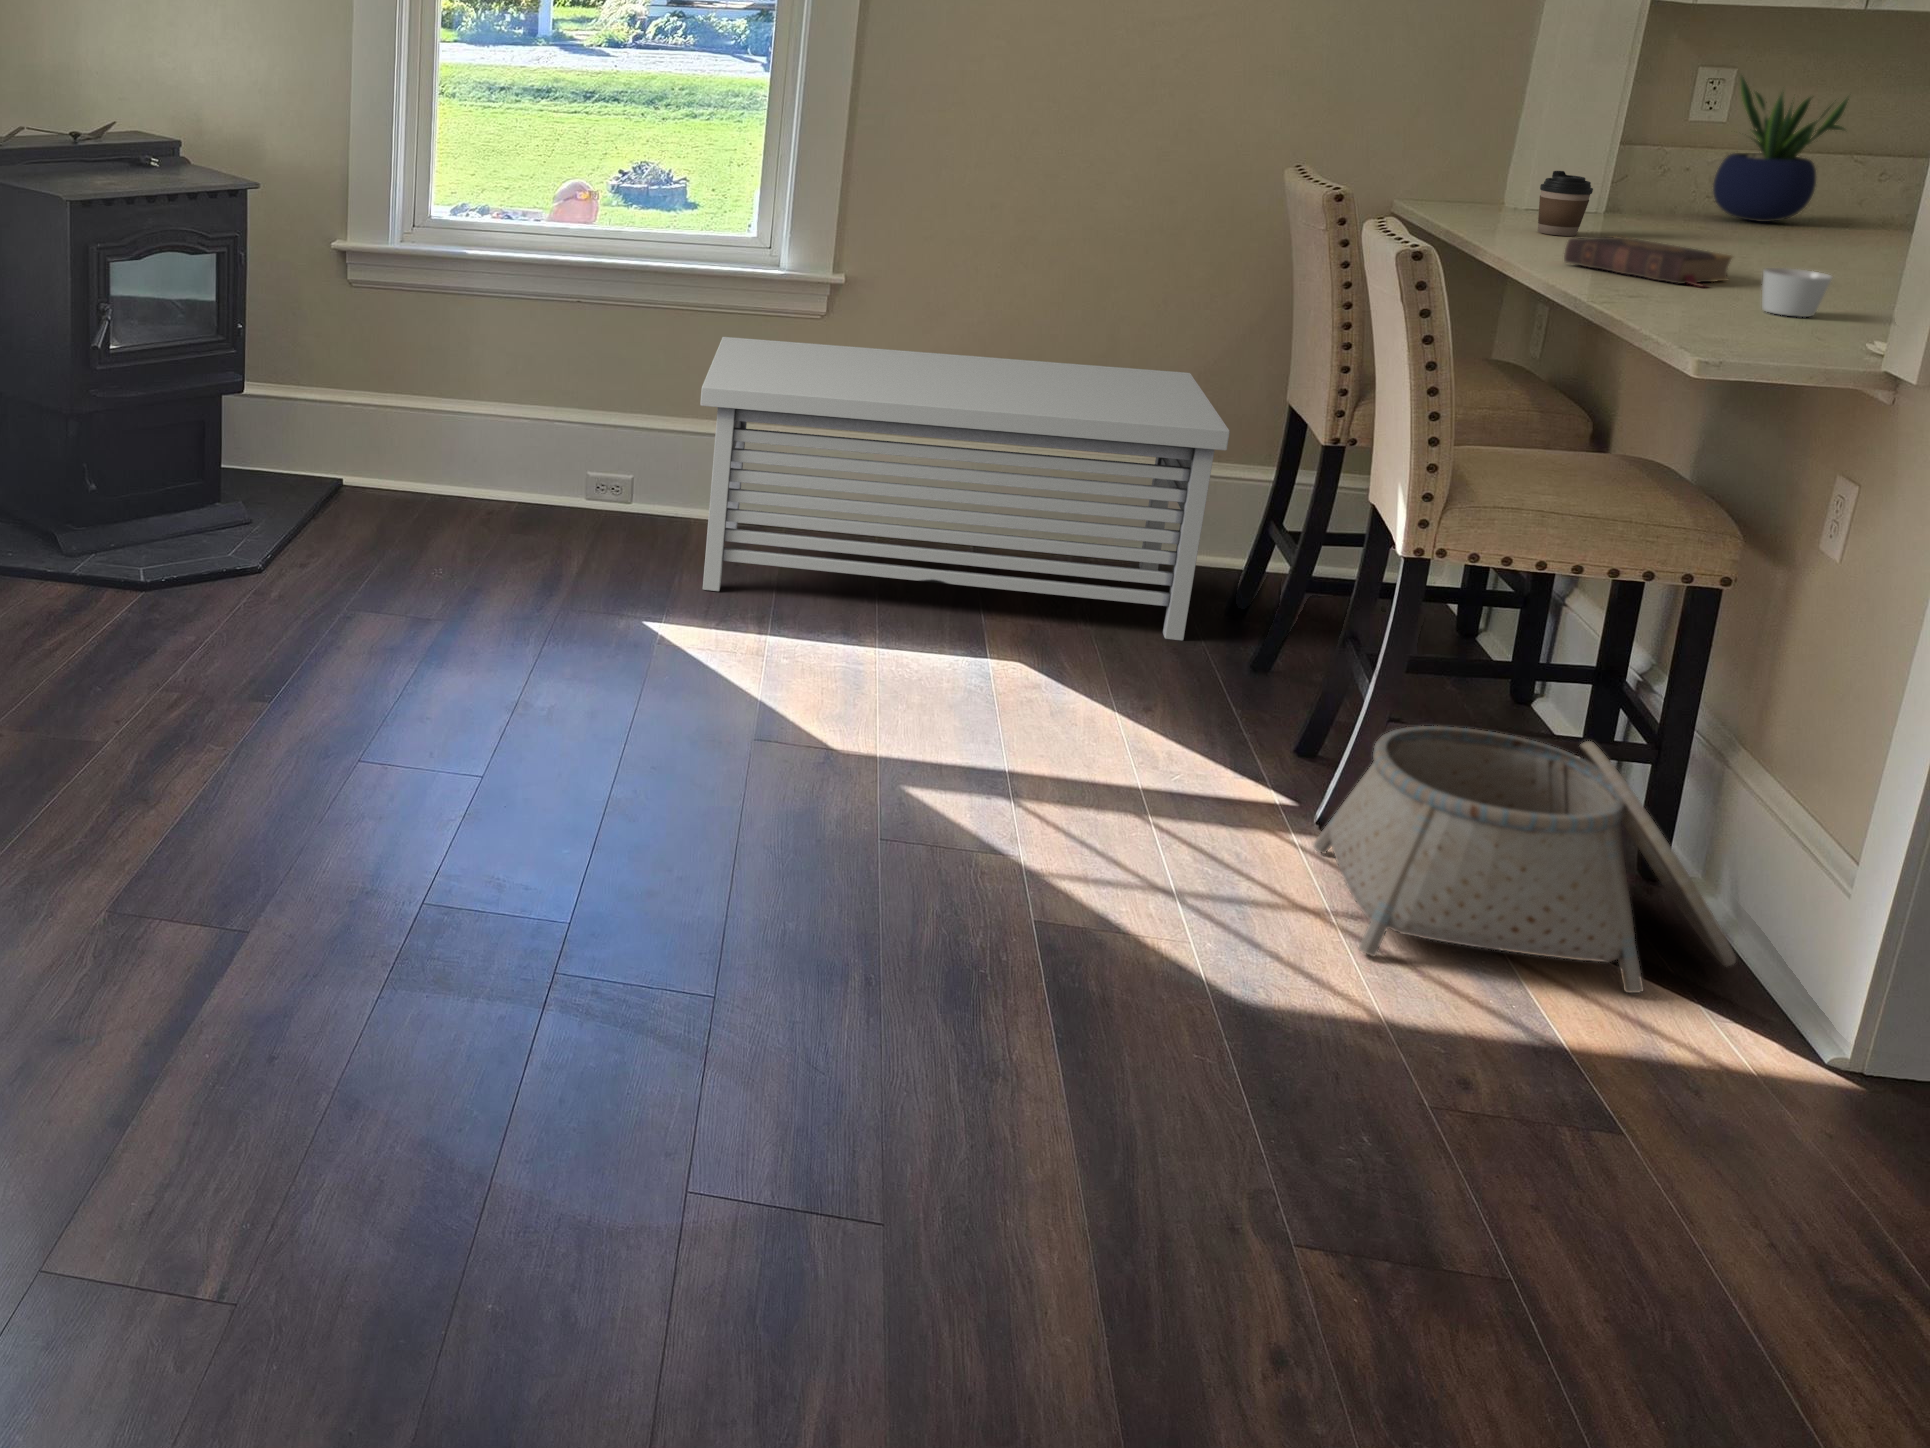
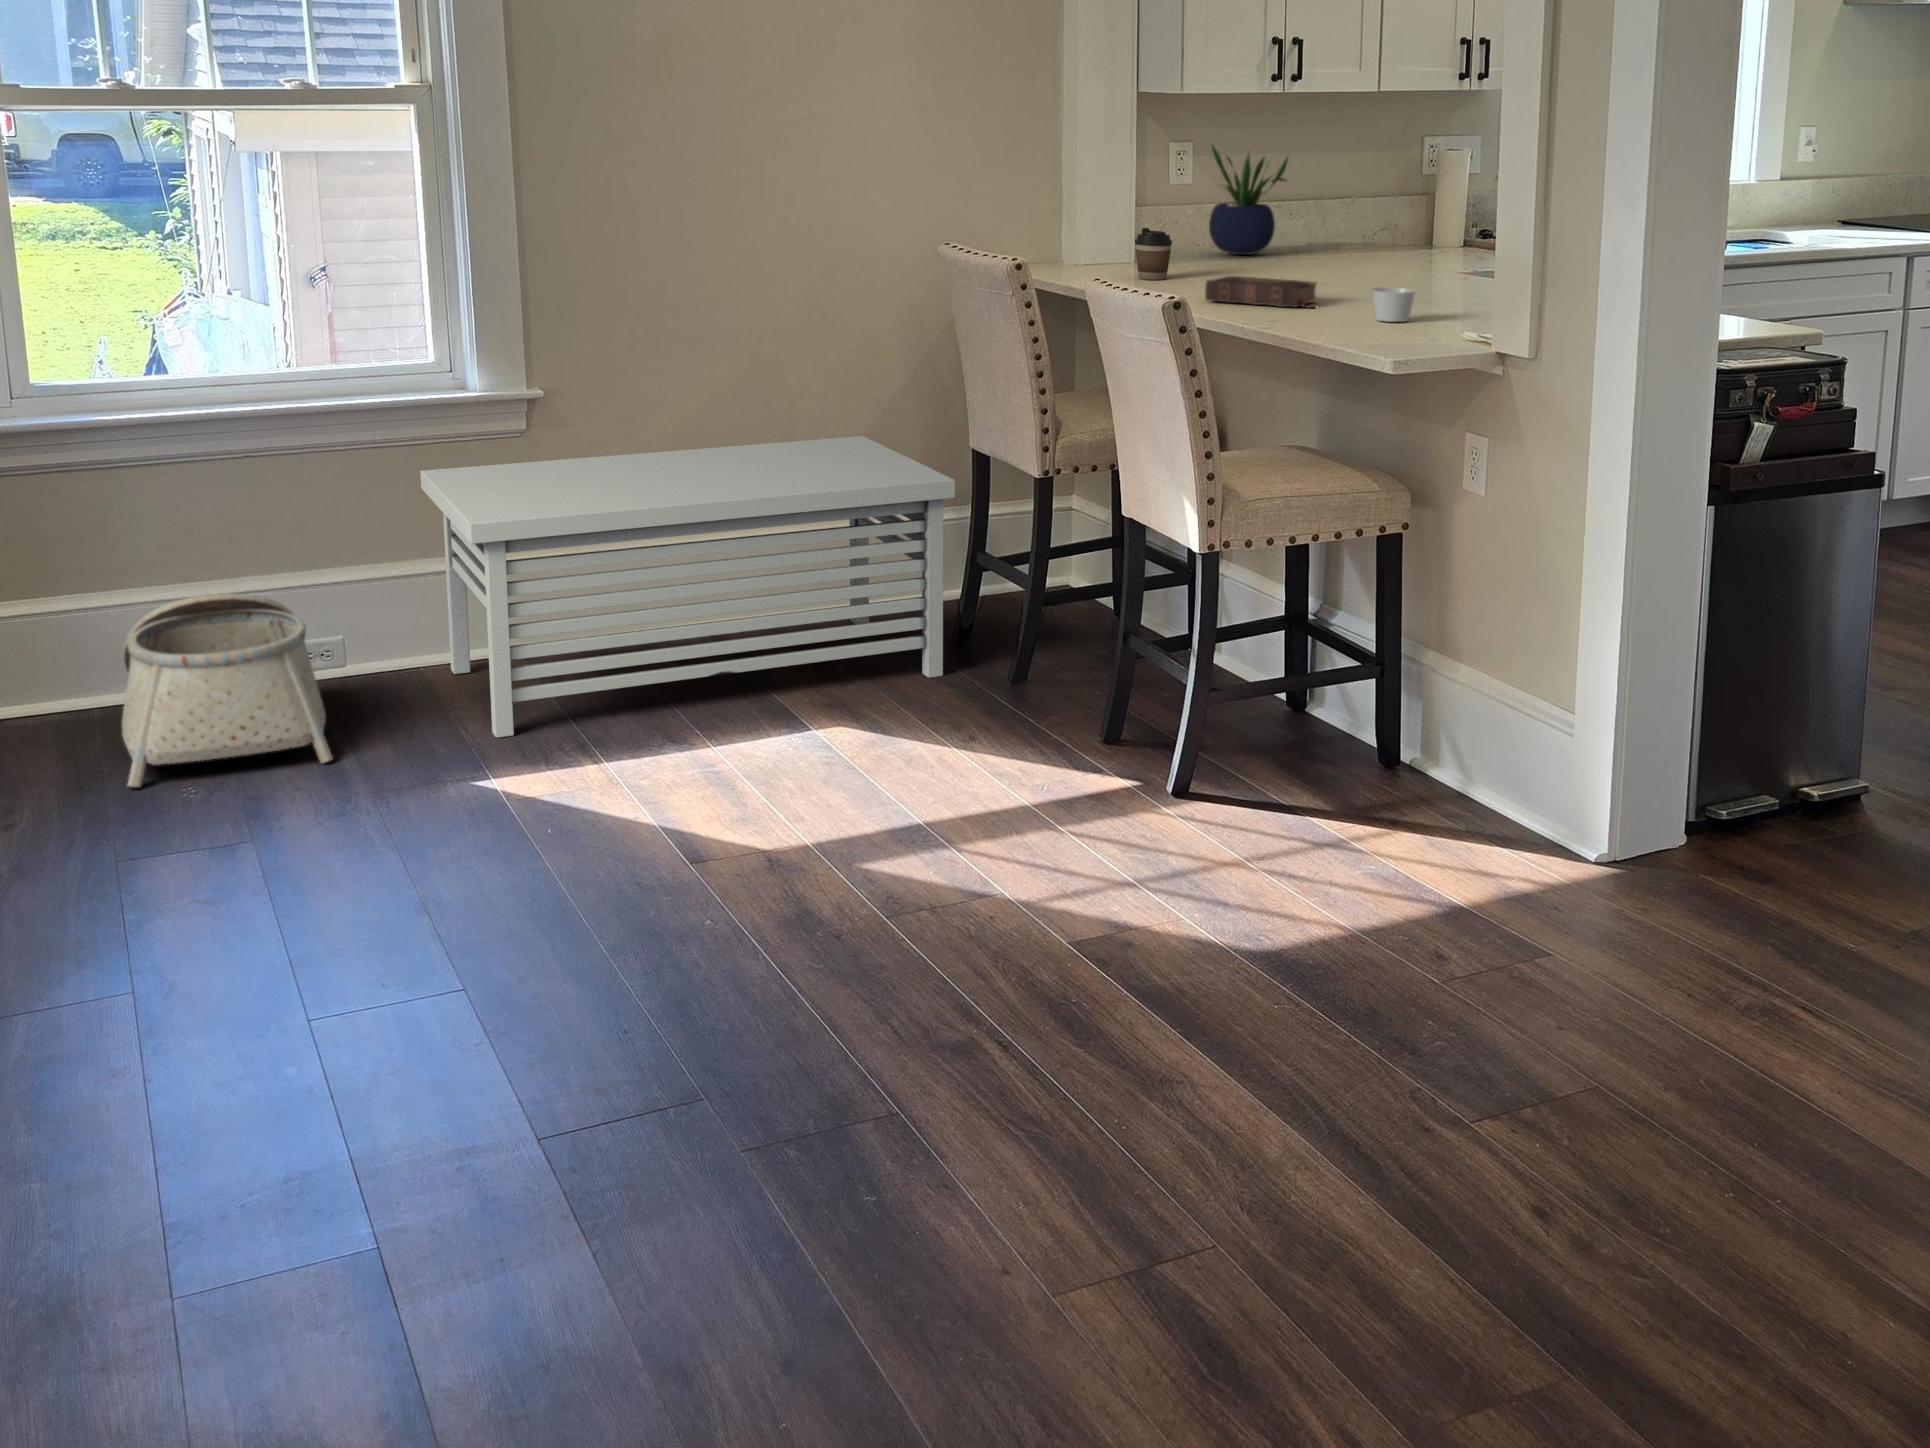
basket: present [1313,726,1736,993] -> present [122,593,332,787]

